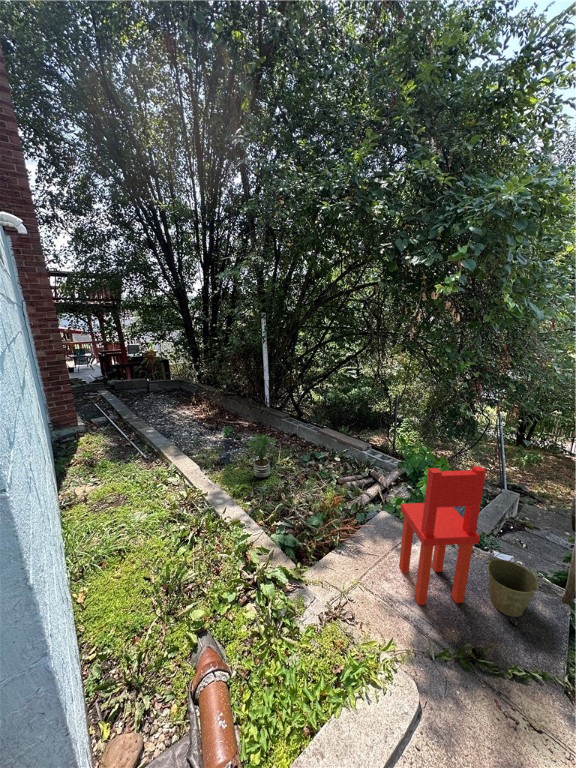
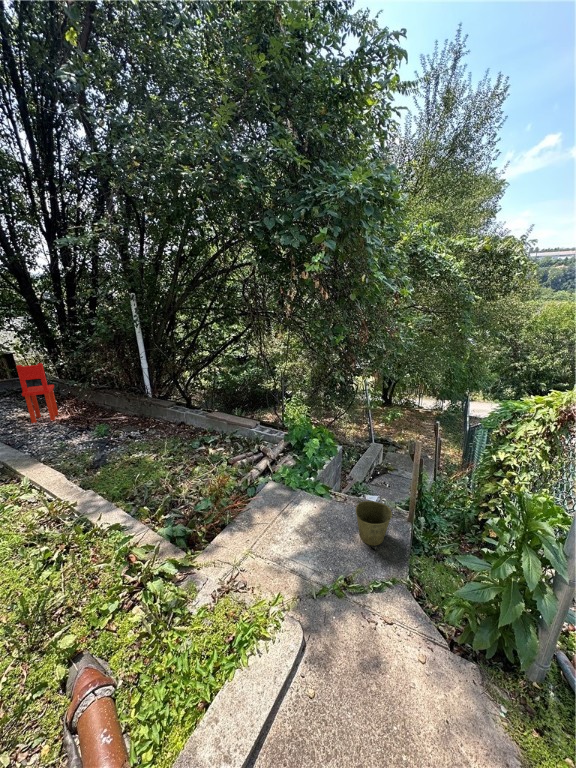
potted plant: present [248,434,276,479] -> none [118,425,158,475]
chair: present [399,466,486,605] -> present [16,363,59,423]

